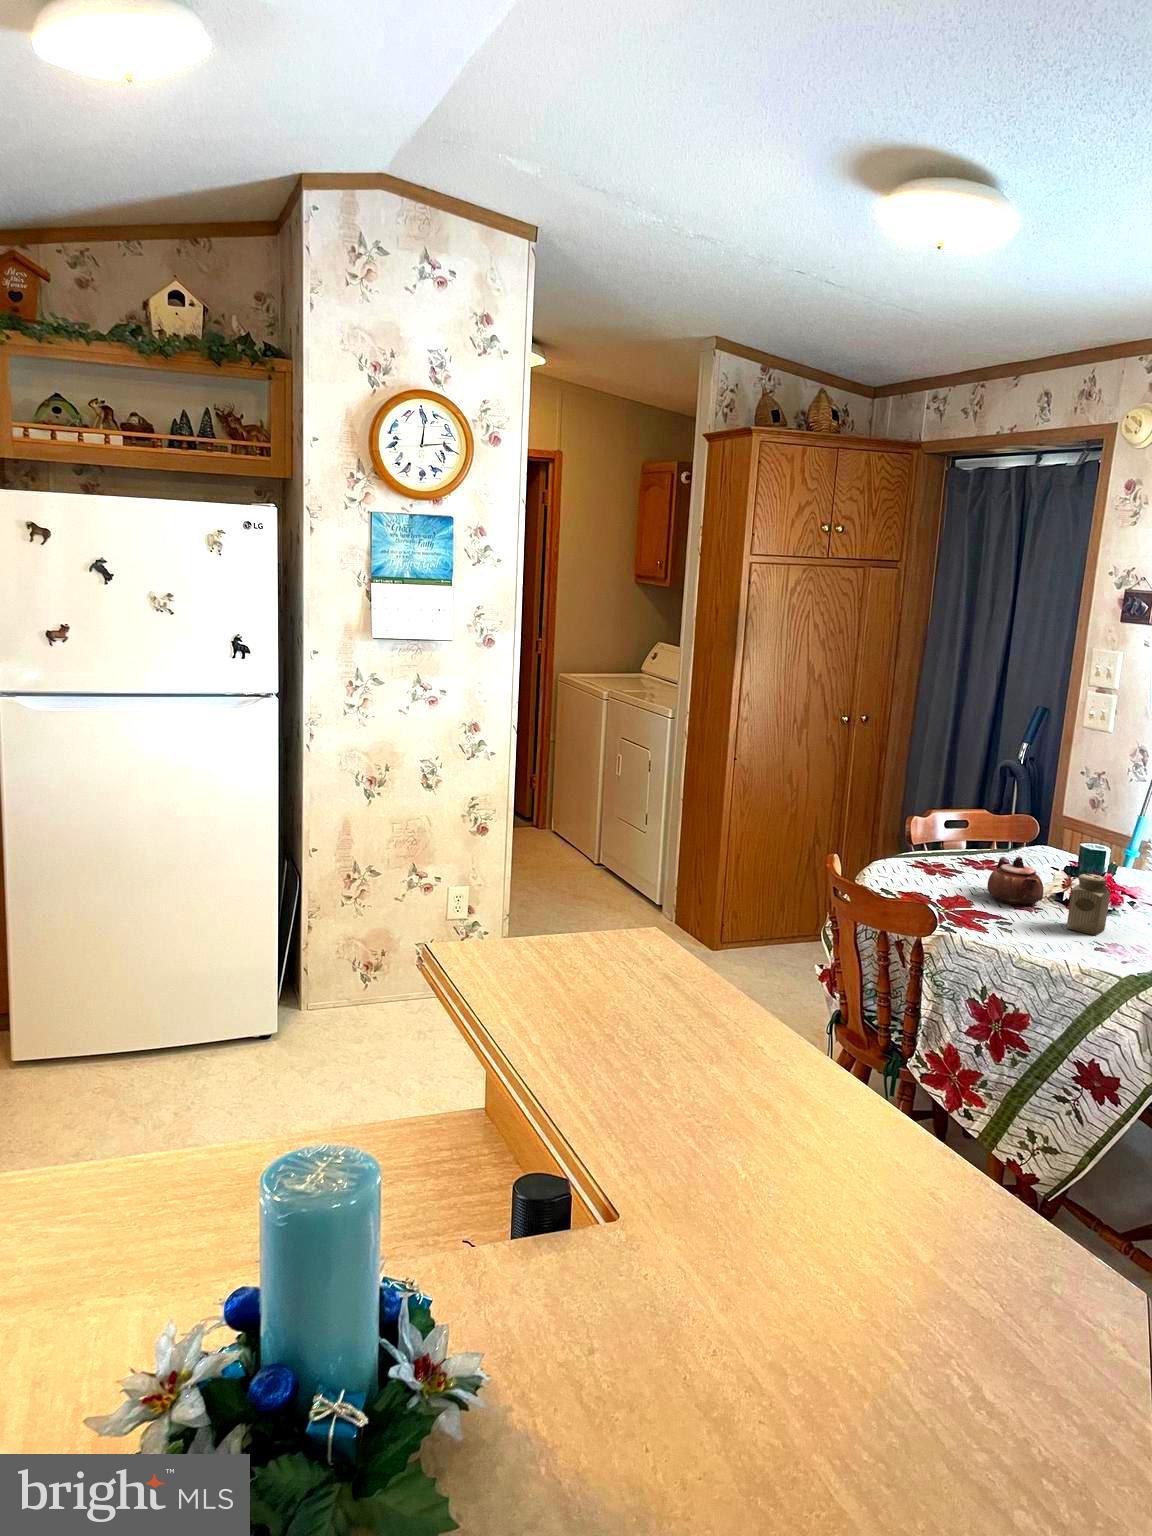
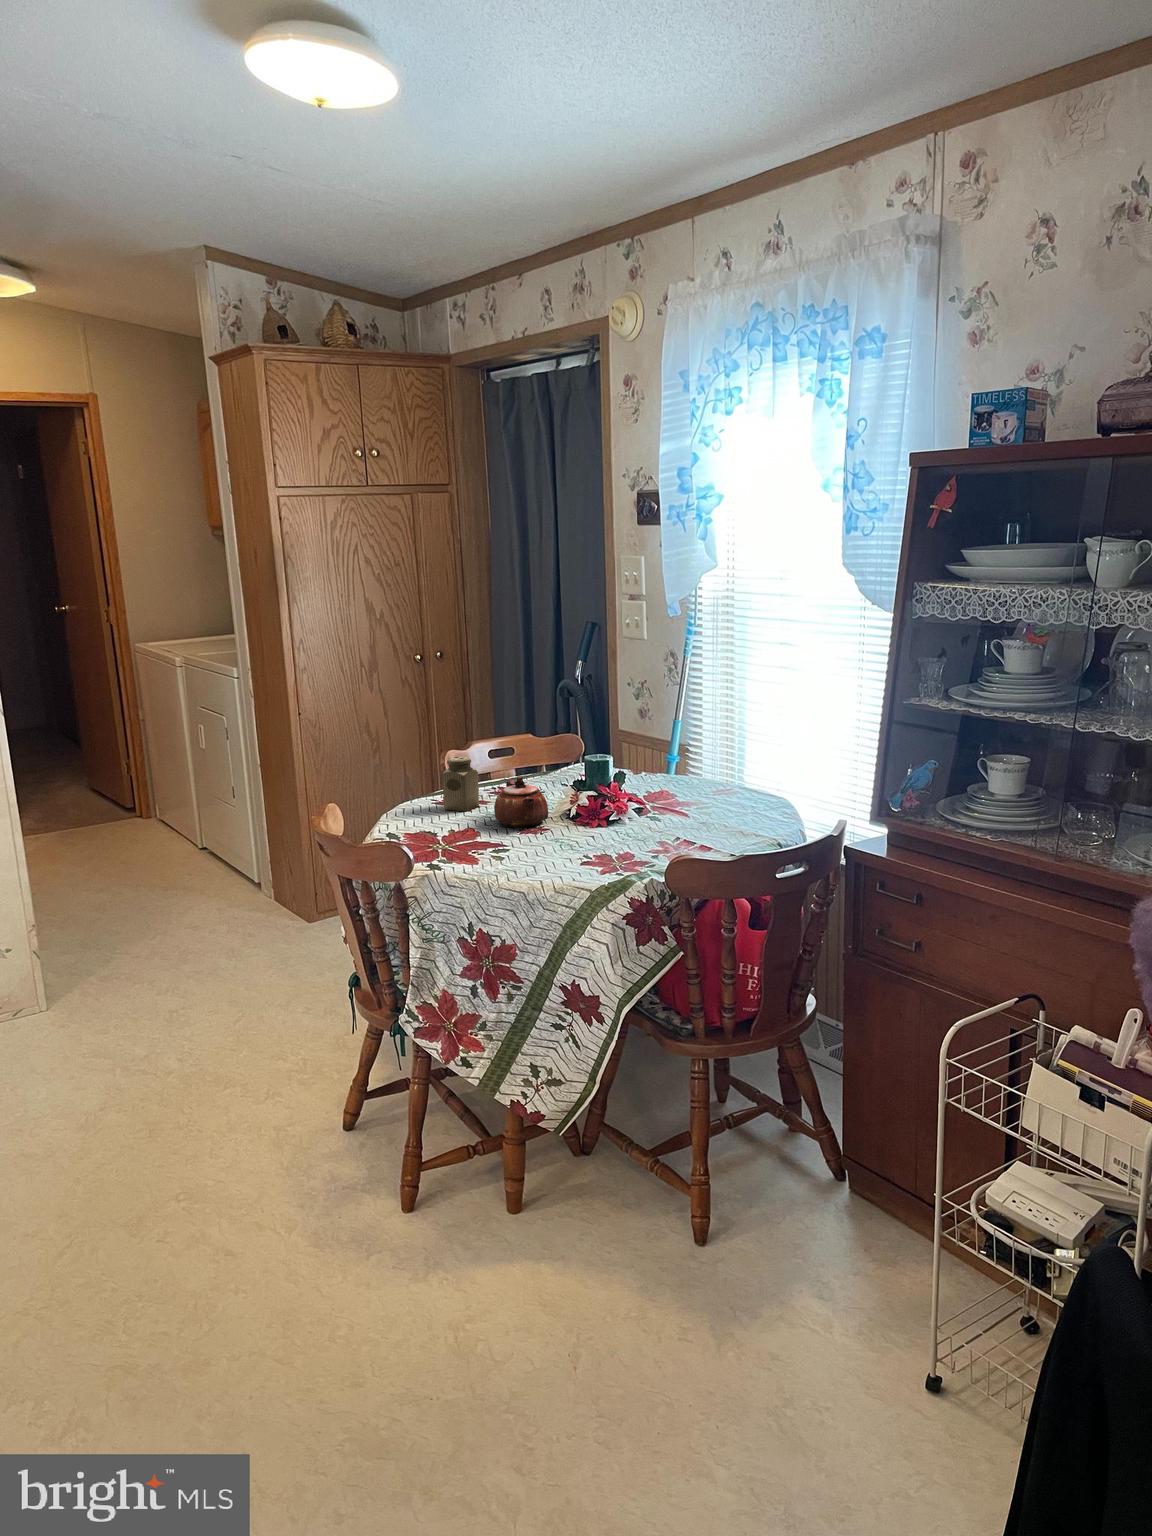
salt shaker: present [1067,874,1110,935] -> present [442,757,479,811]

